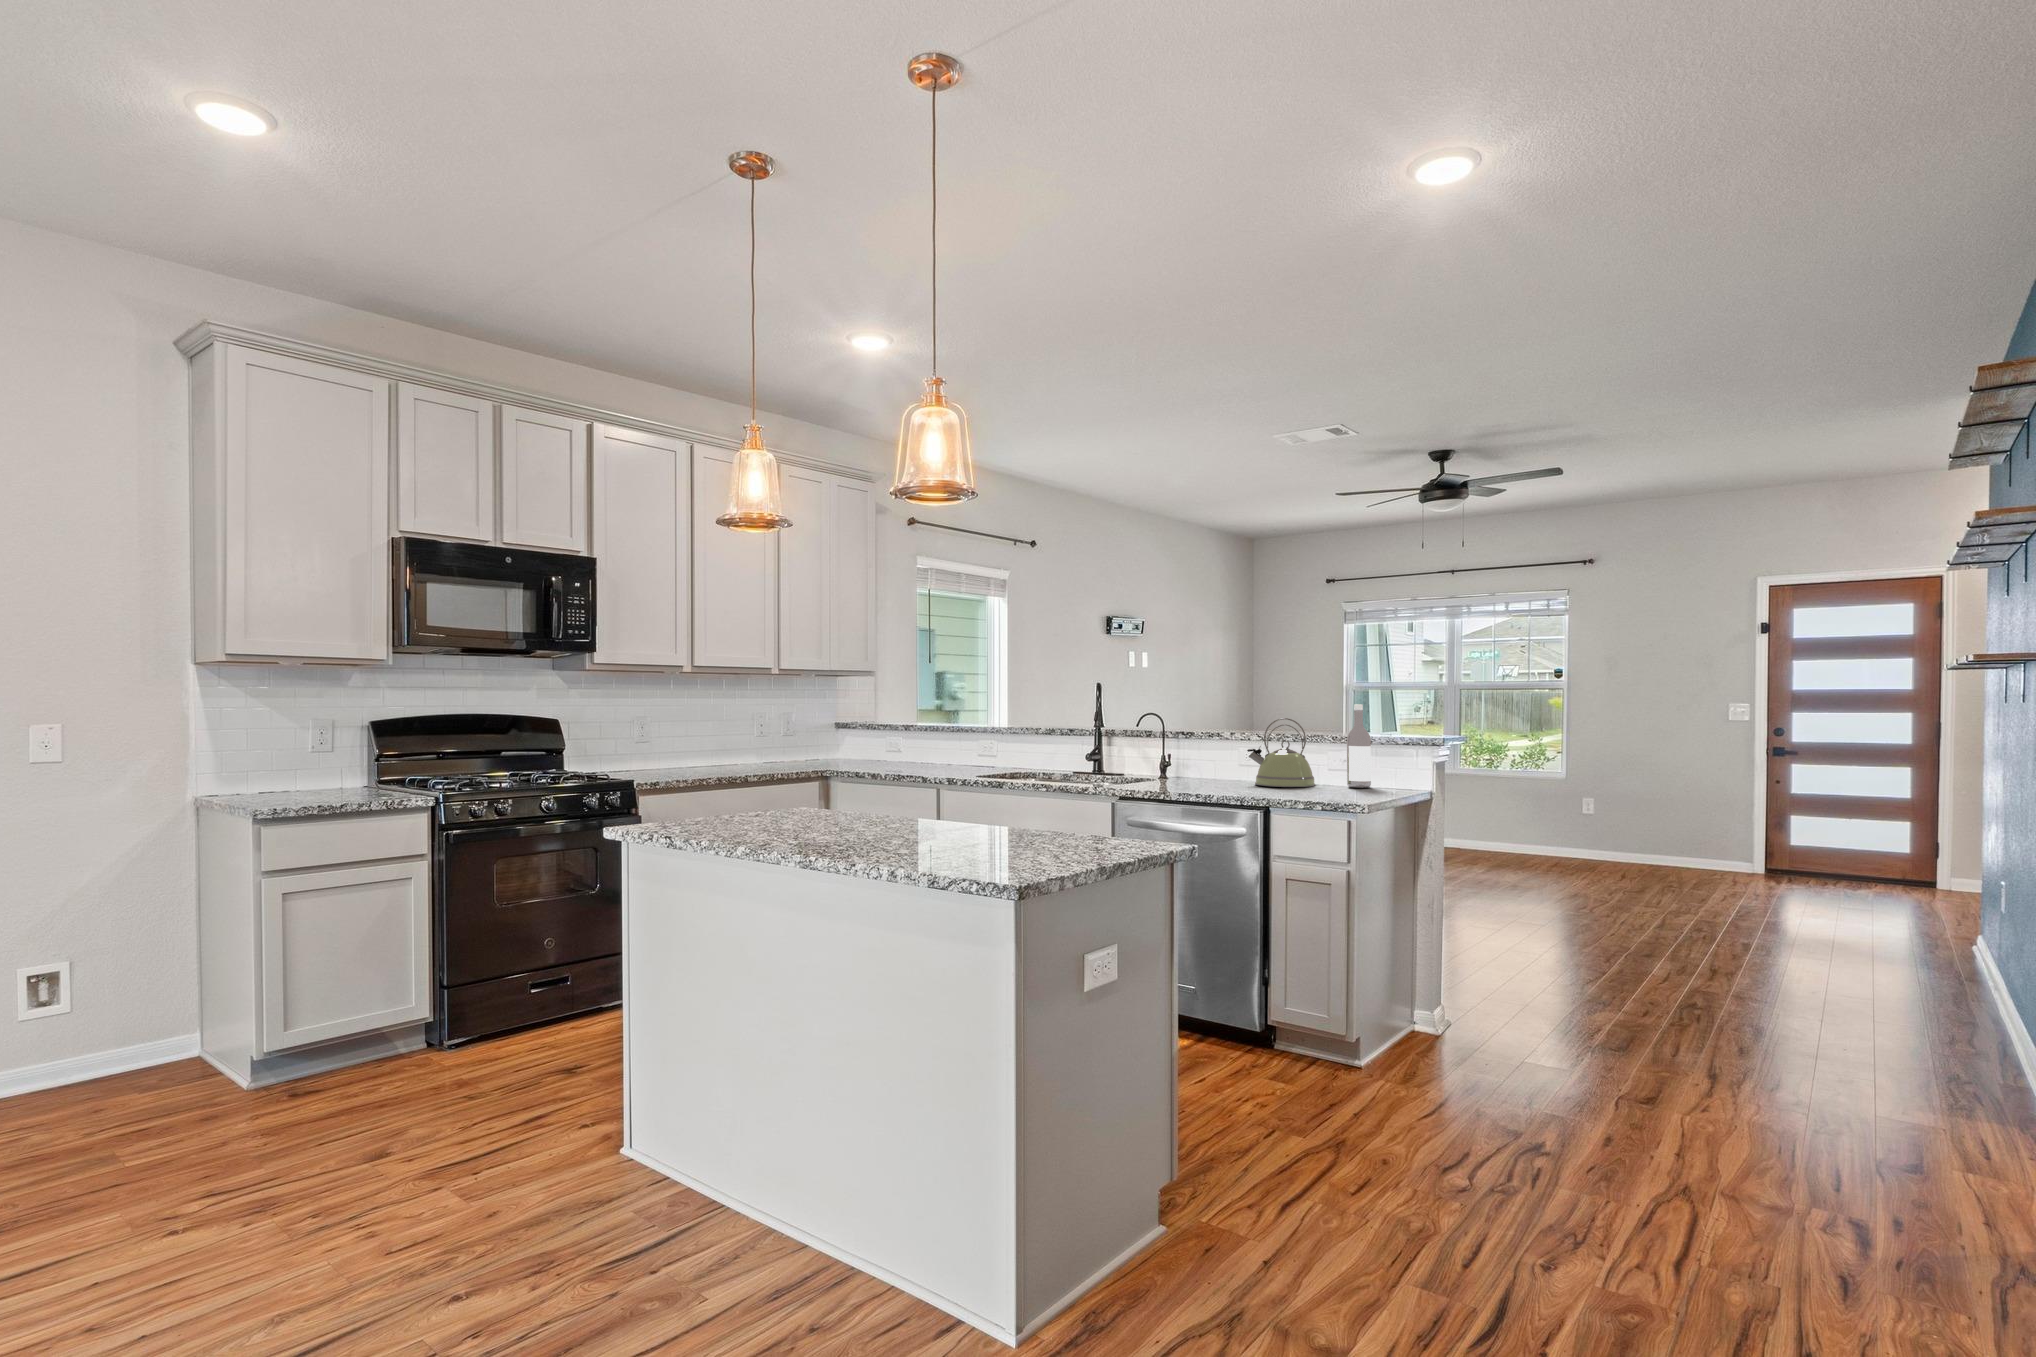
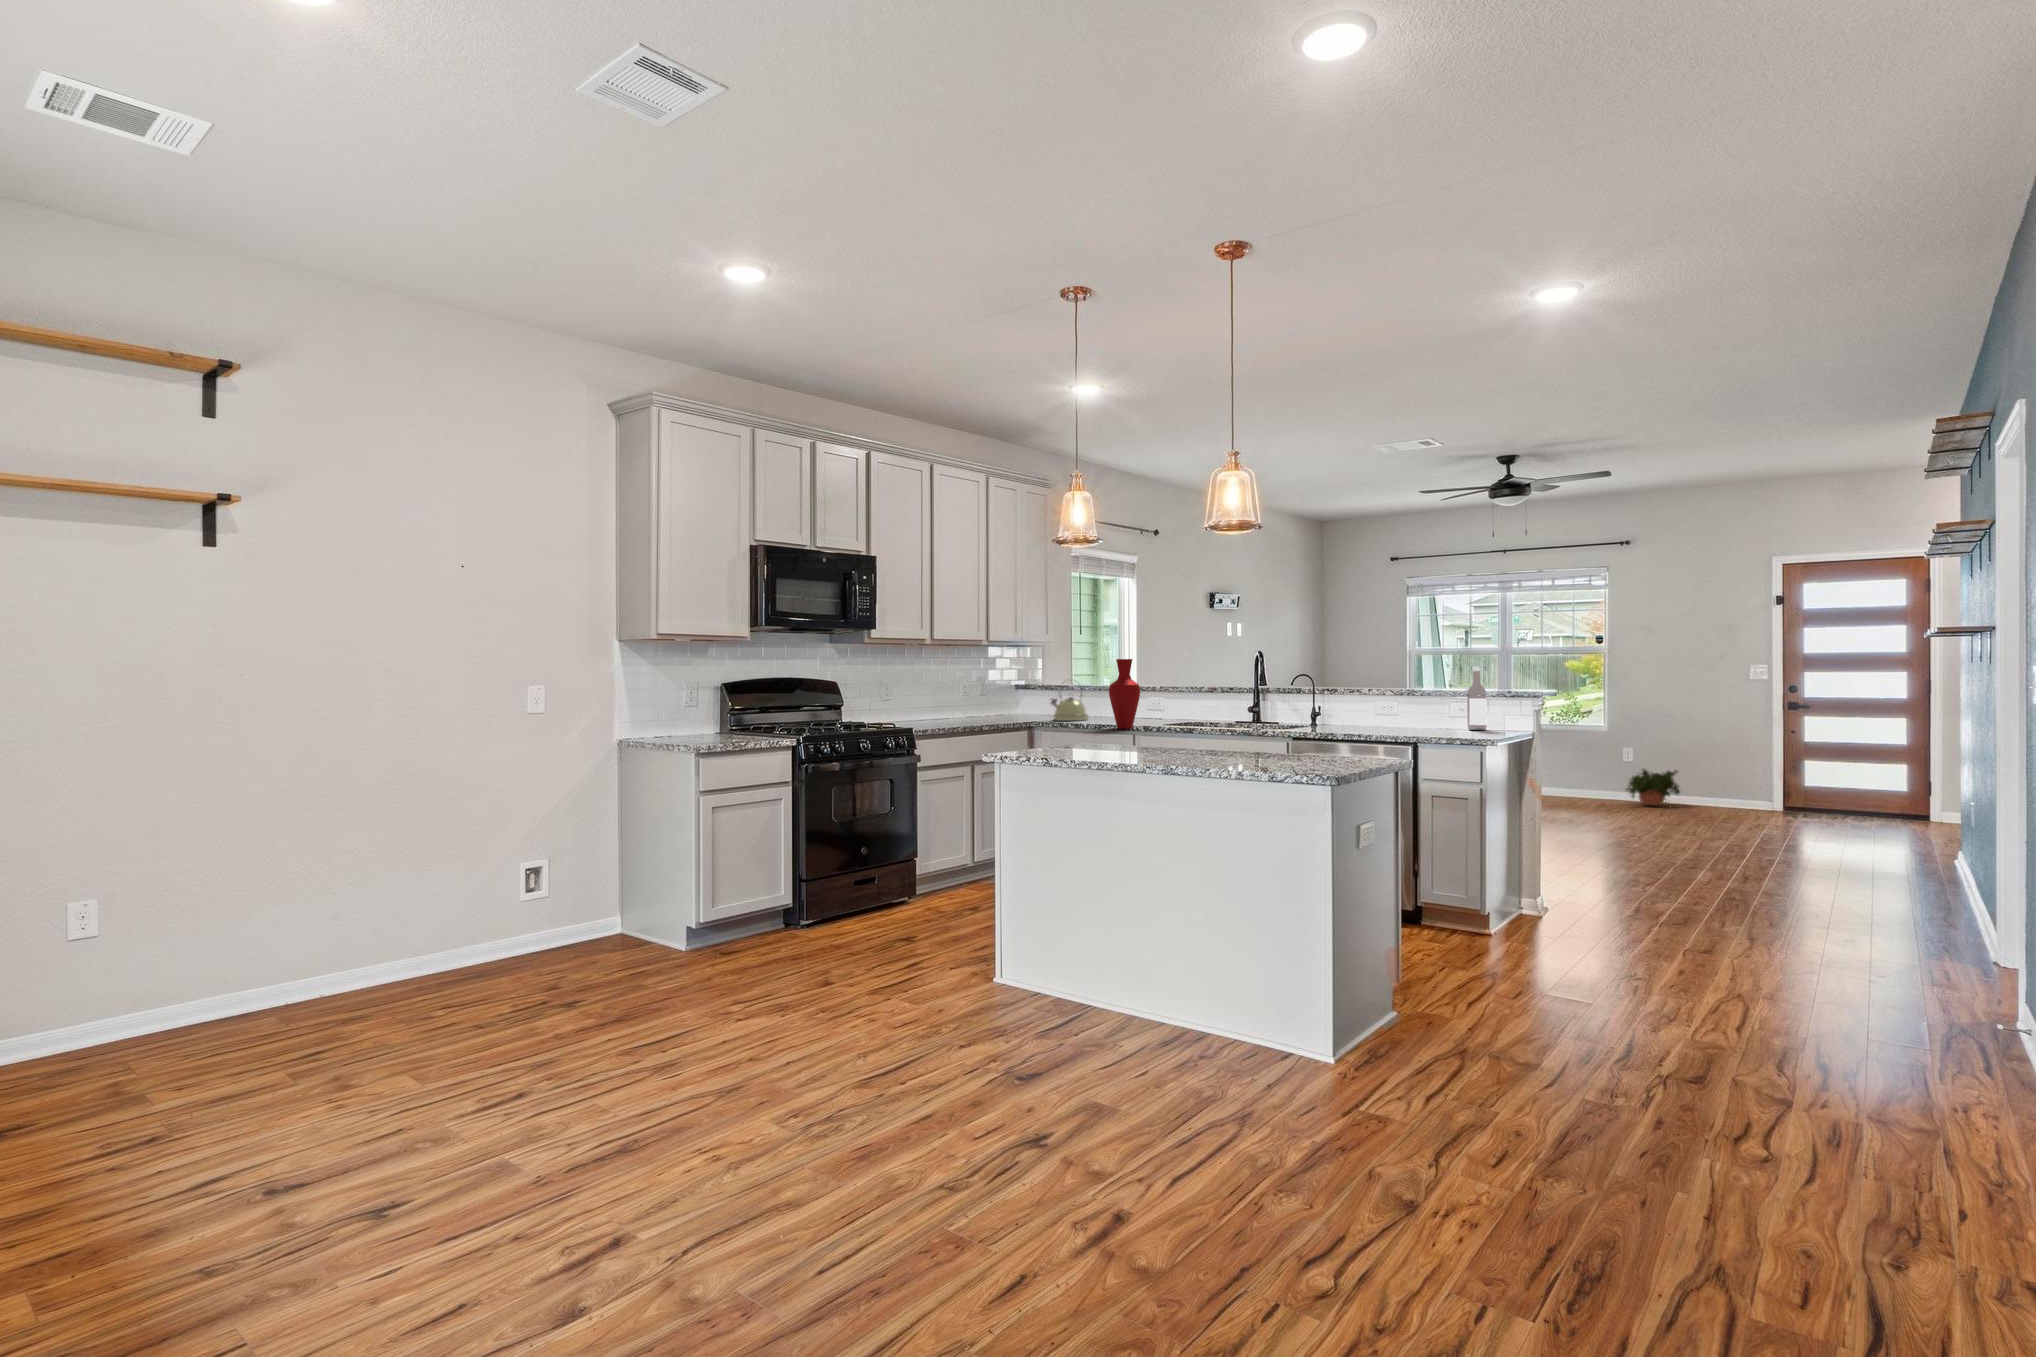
vase: none [916,688,955,776] -> present [1109,659,1140,729]
kettle: present [1247,718,1315,787] -> present [1051,679,1088,721]
potted plant: none [1582,821,1652,870] -> present [1626,768,1680,805]

